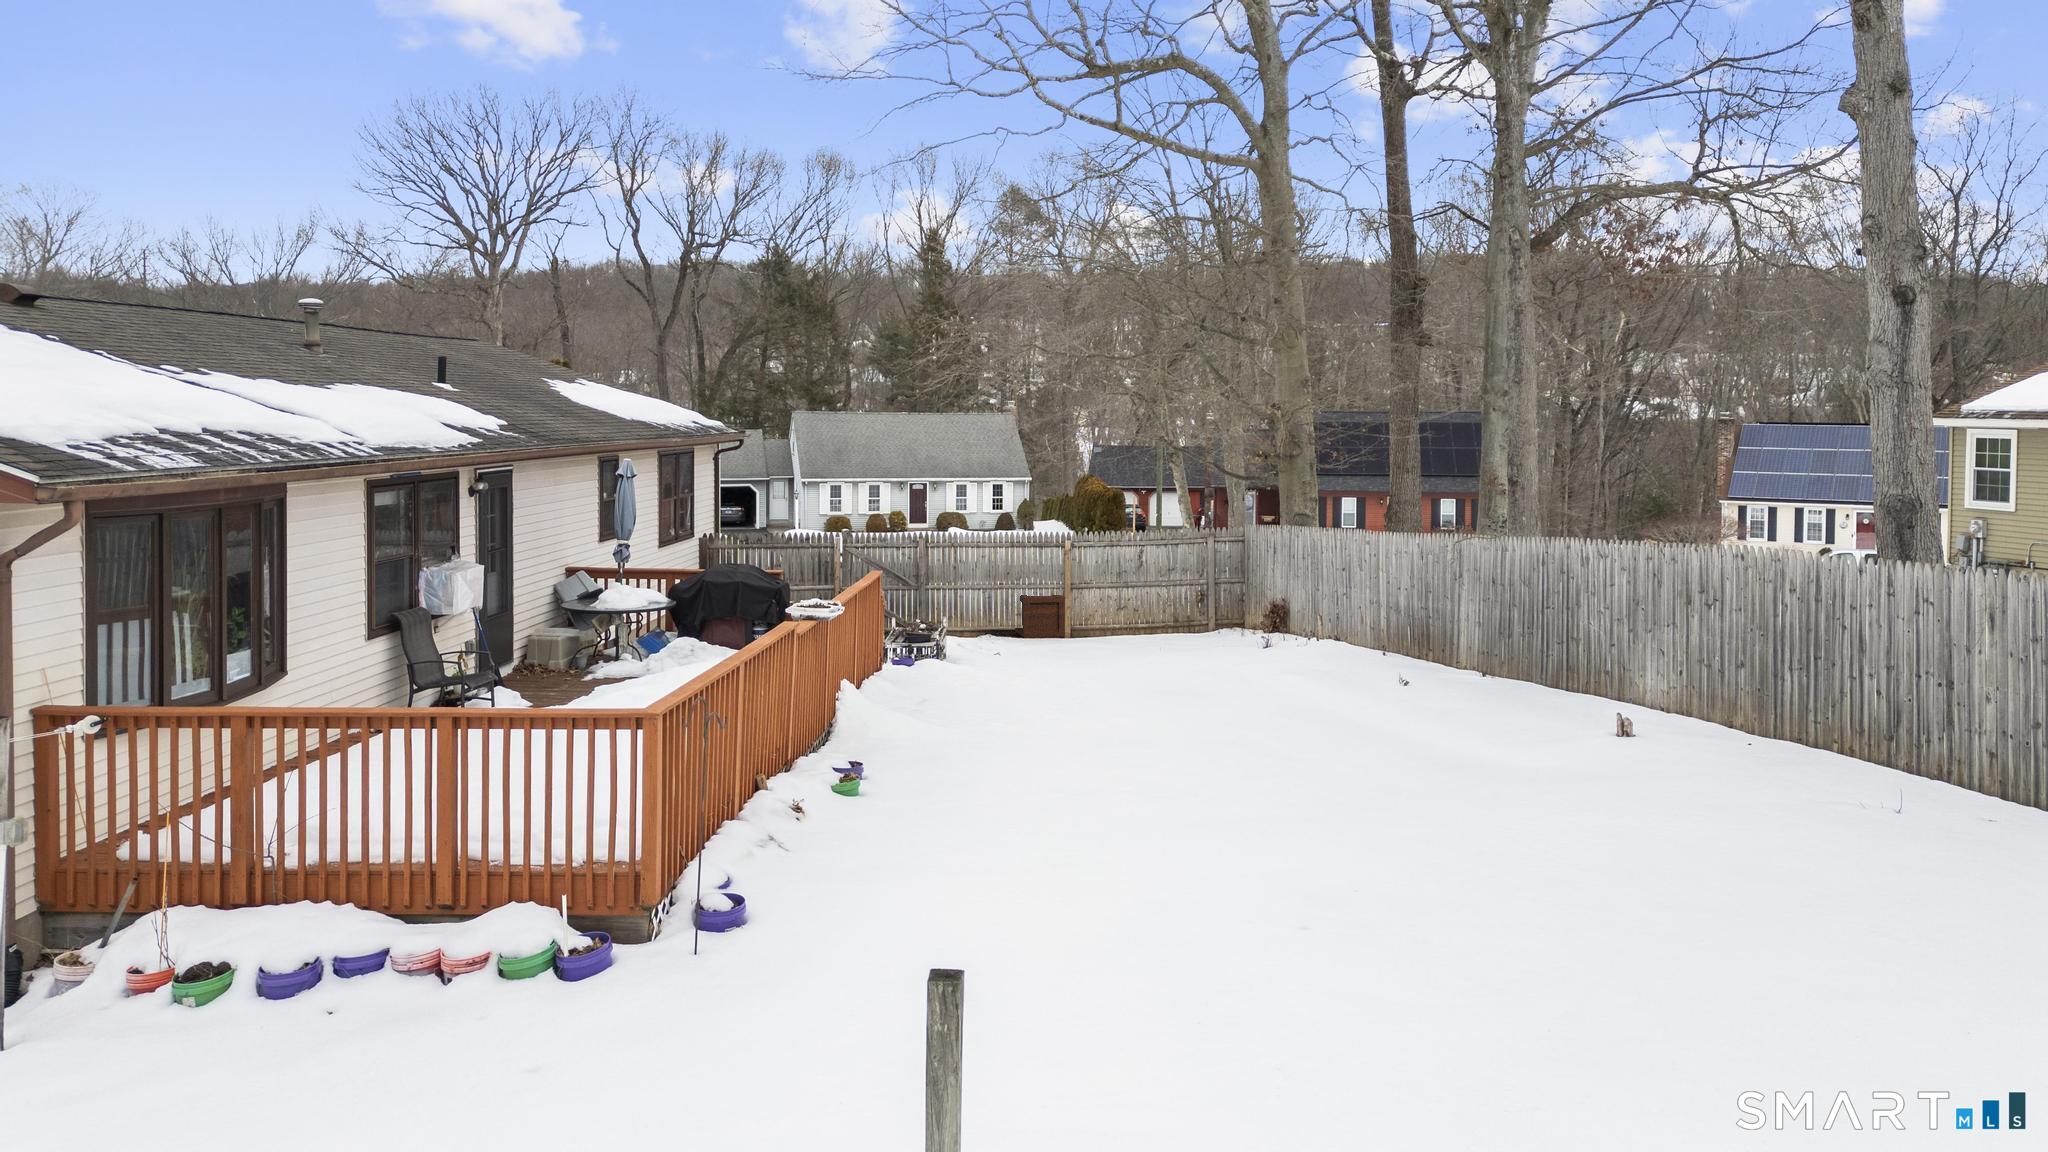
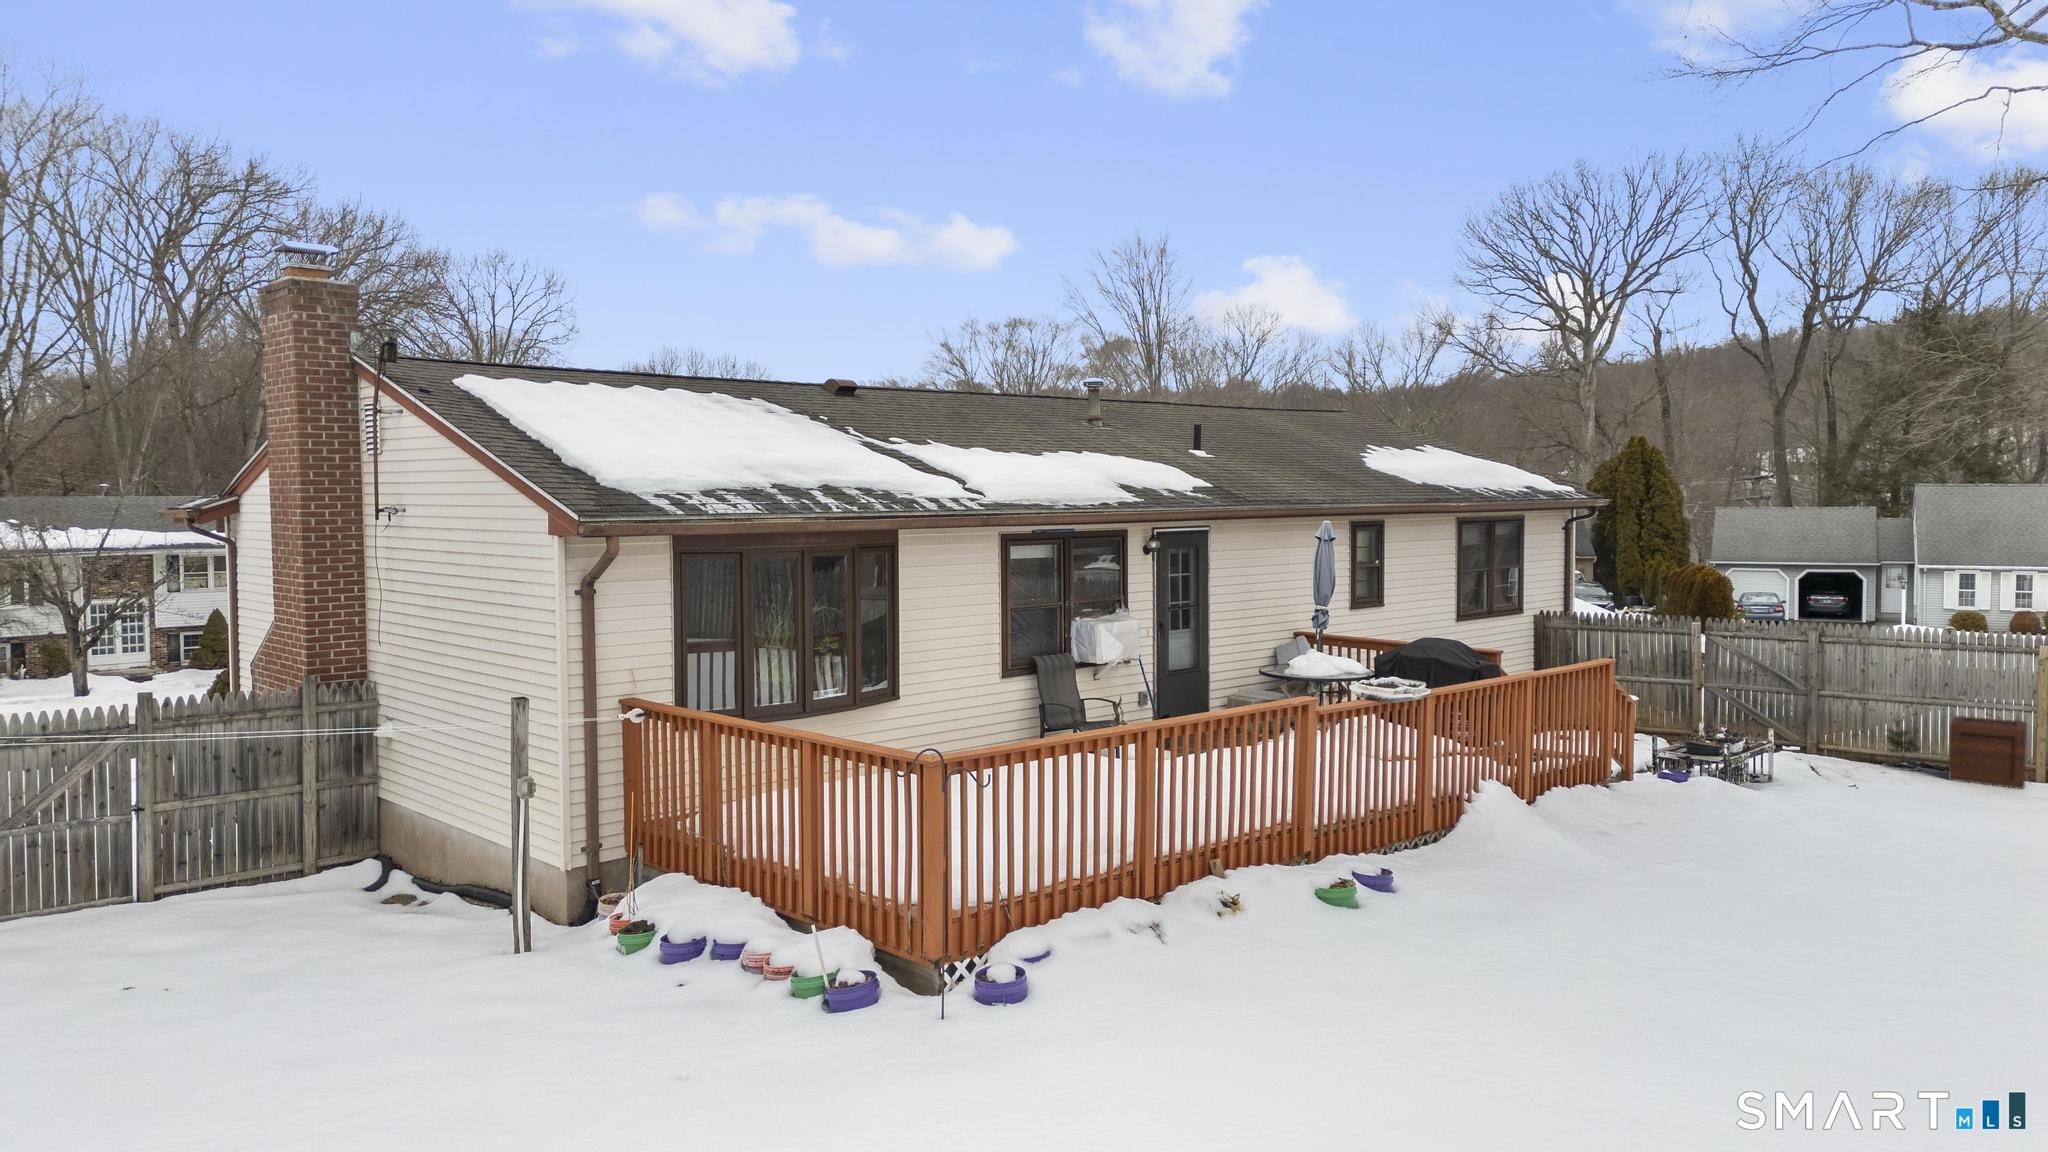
potted tree: none [976,594,1001,636] -> present [1884,712,1921,771]

